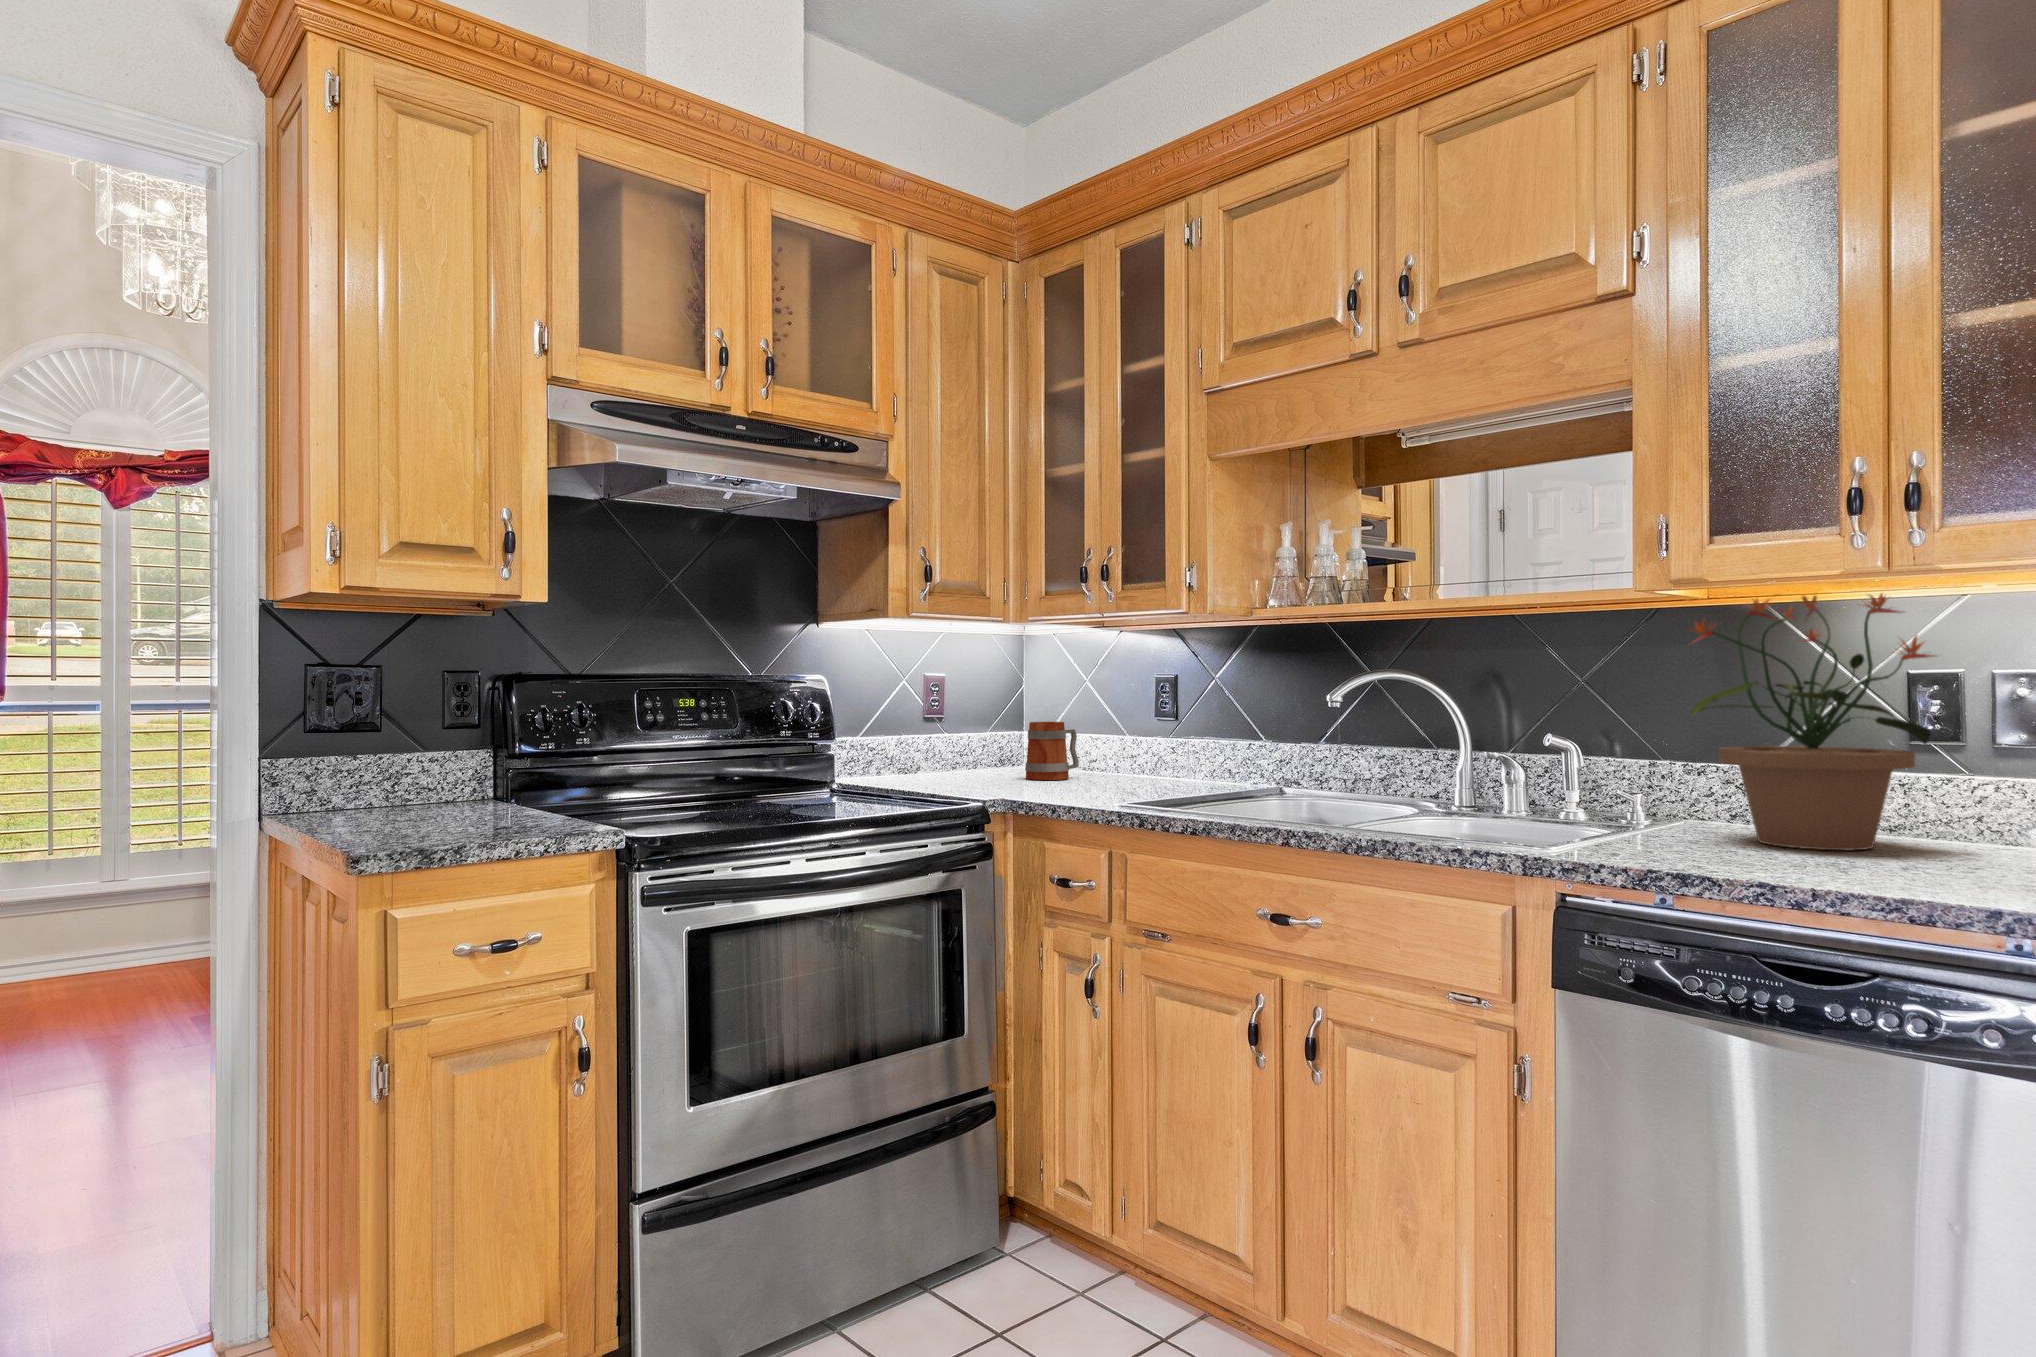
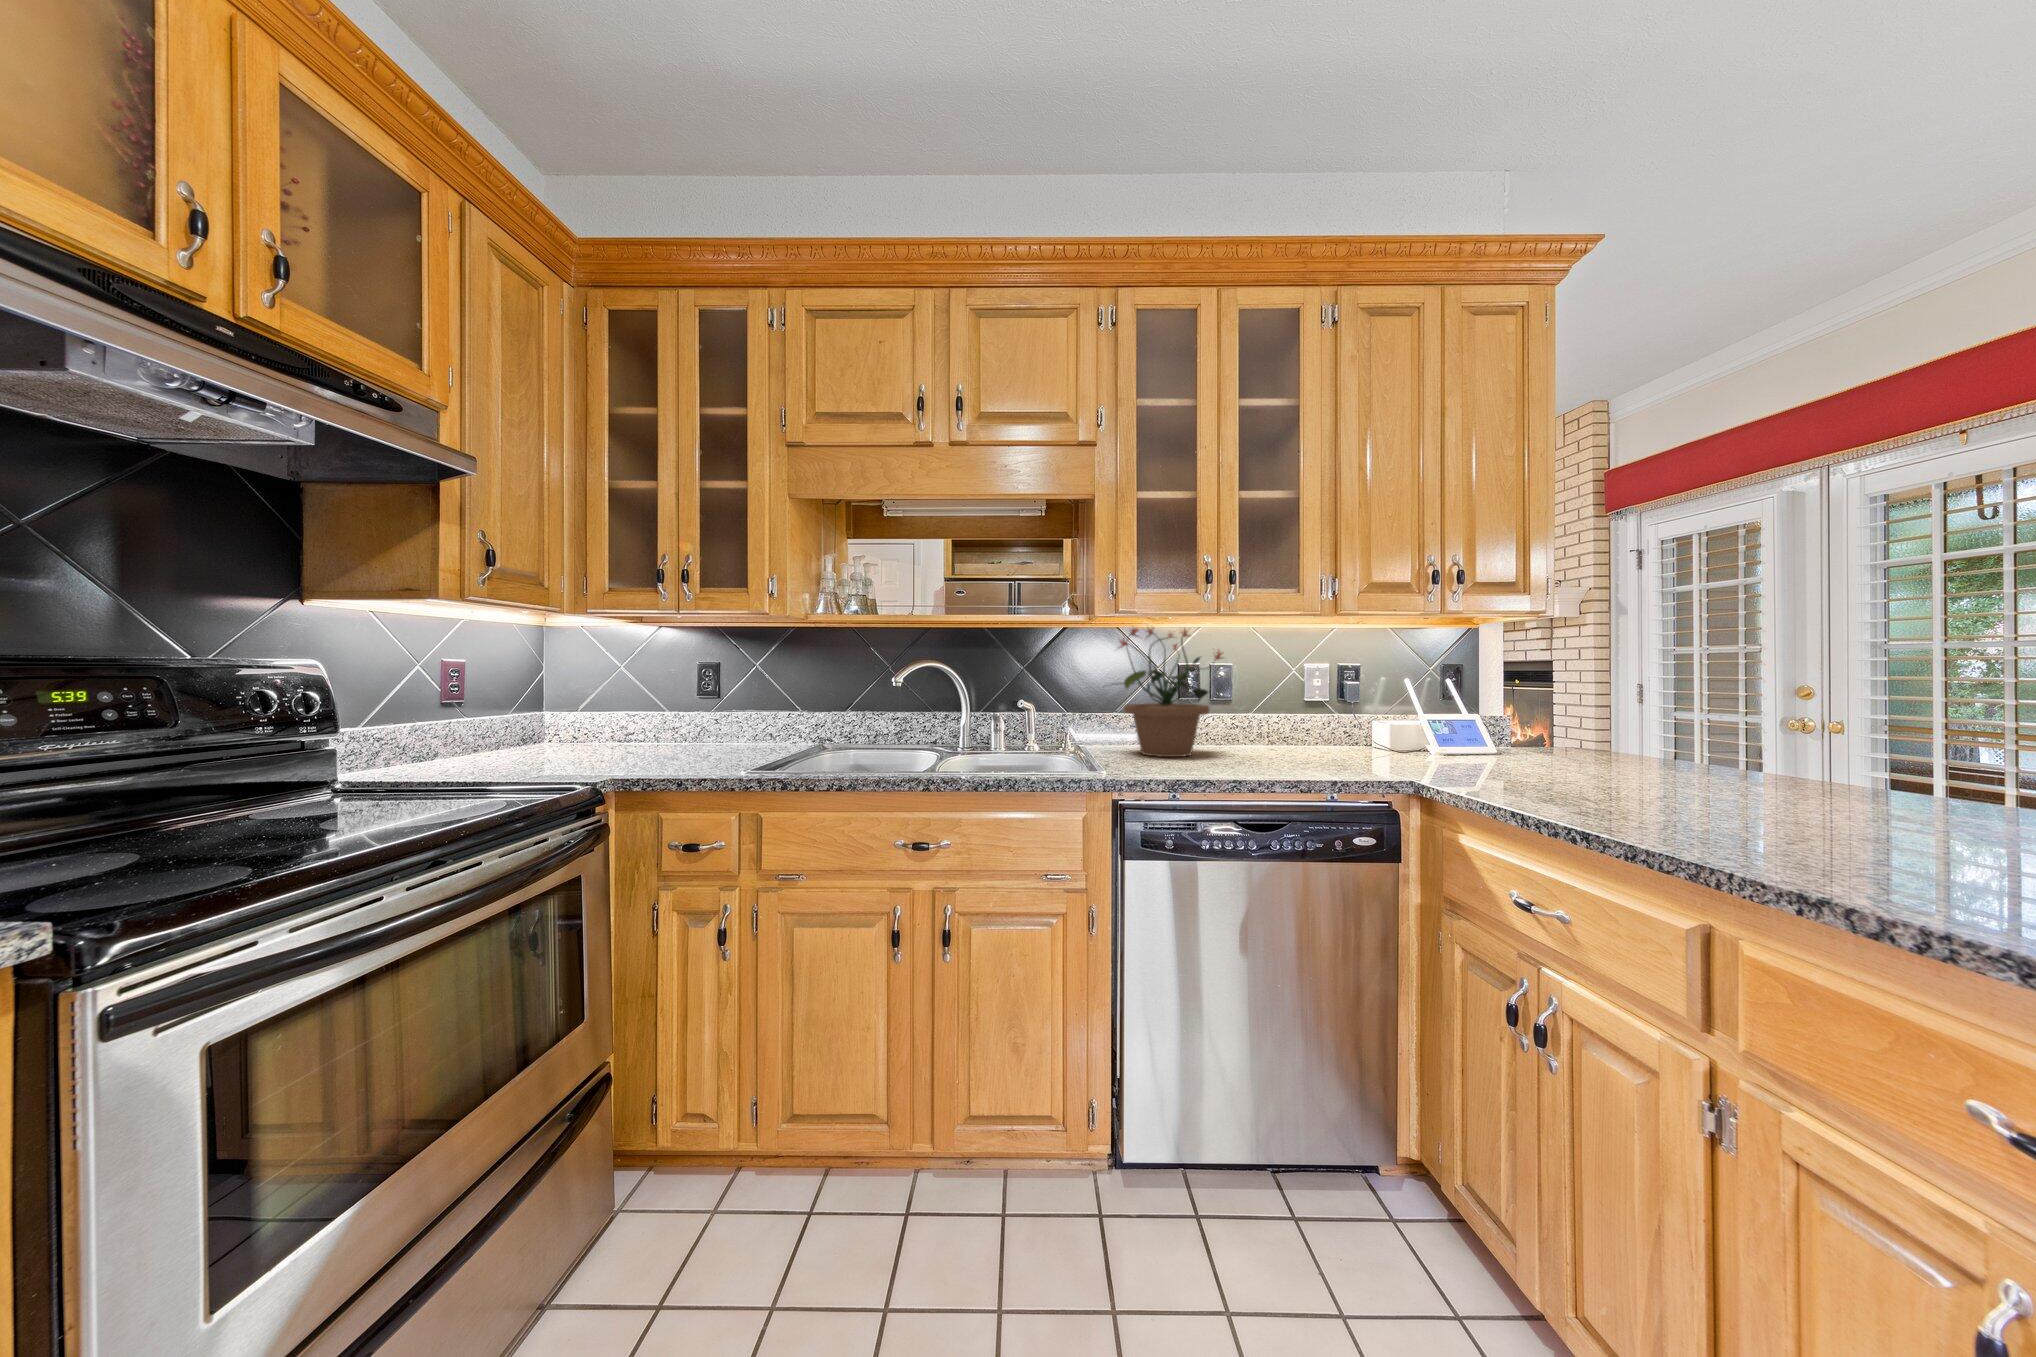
mug: present [1025,722,1078,780] -> none [570,703,621,755]

